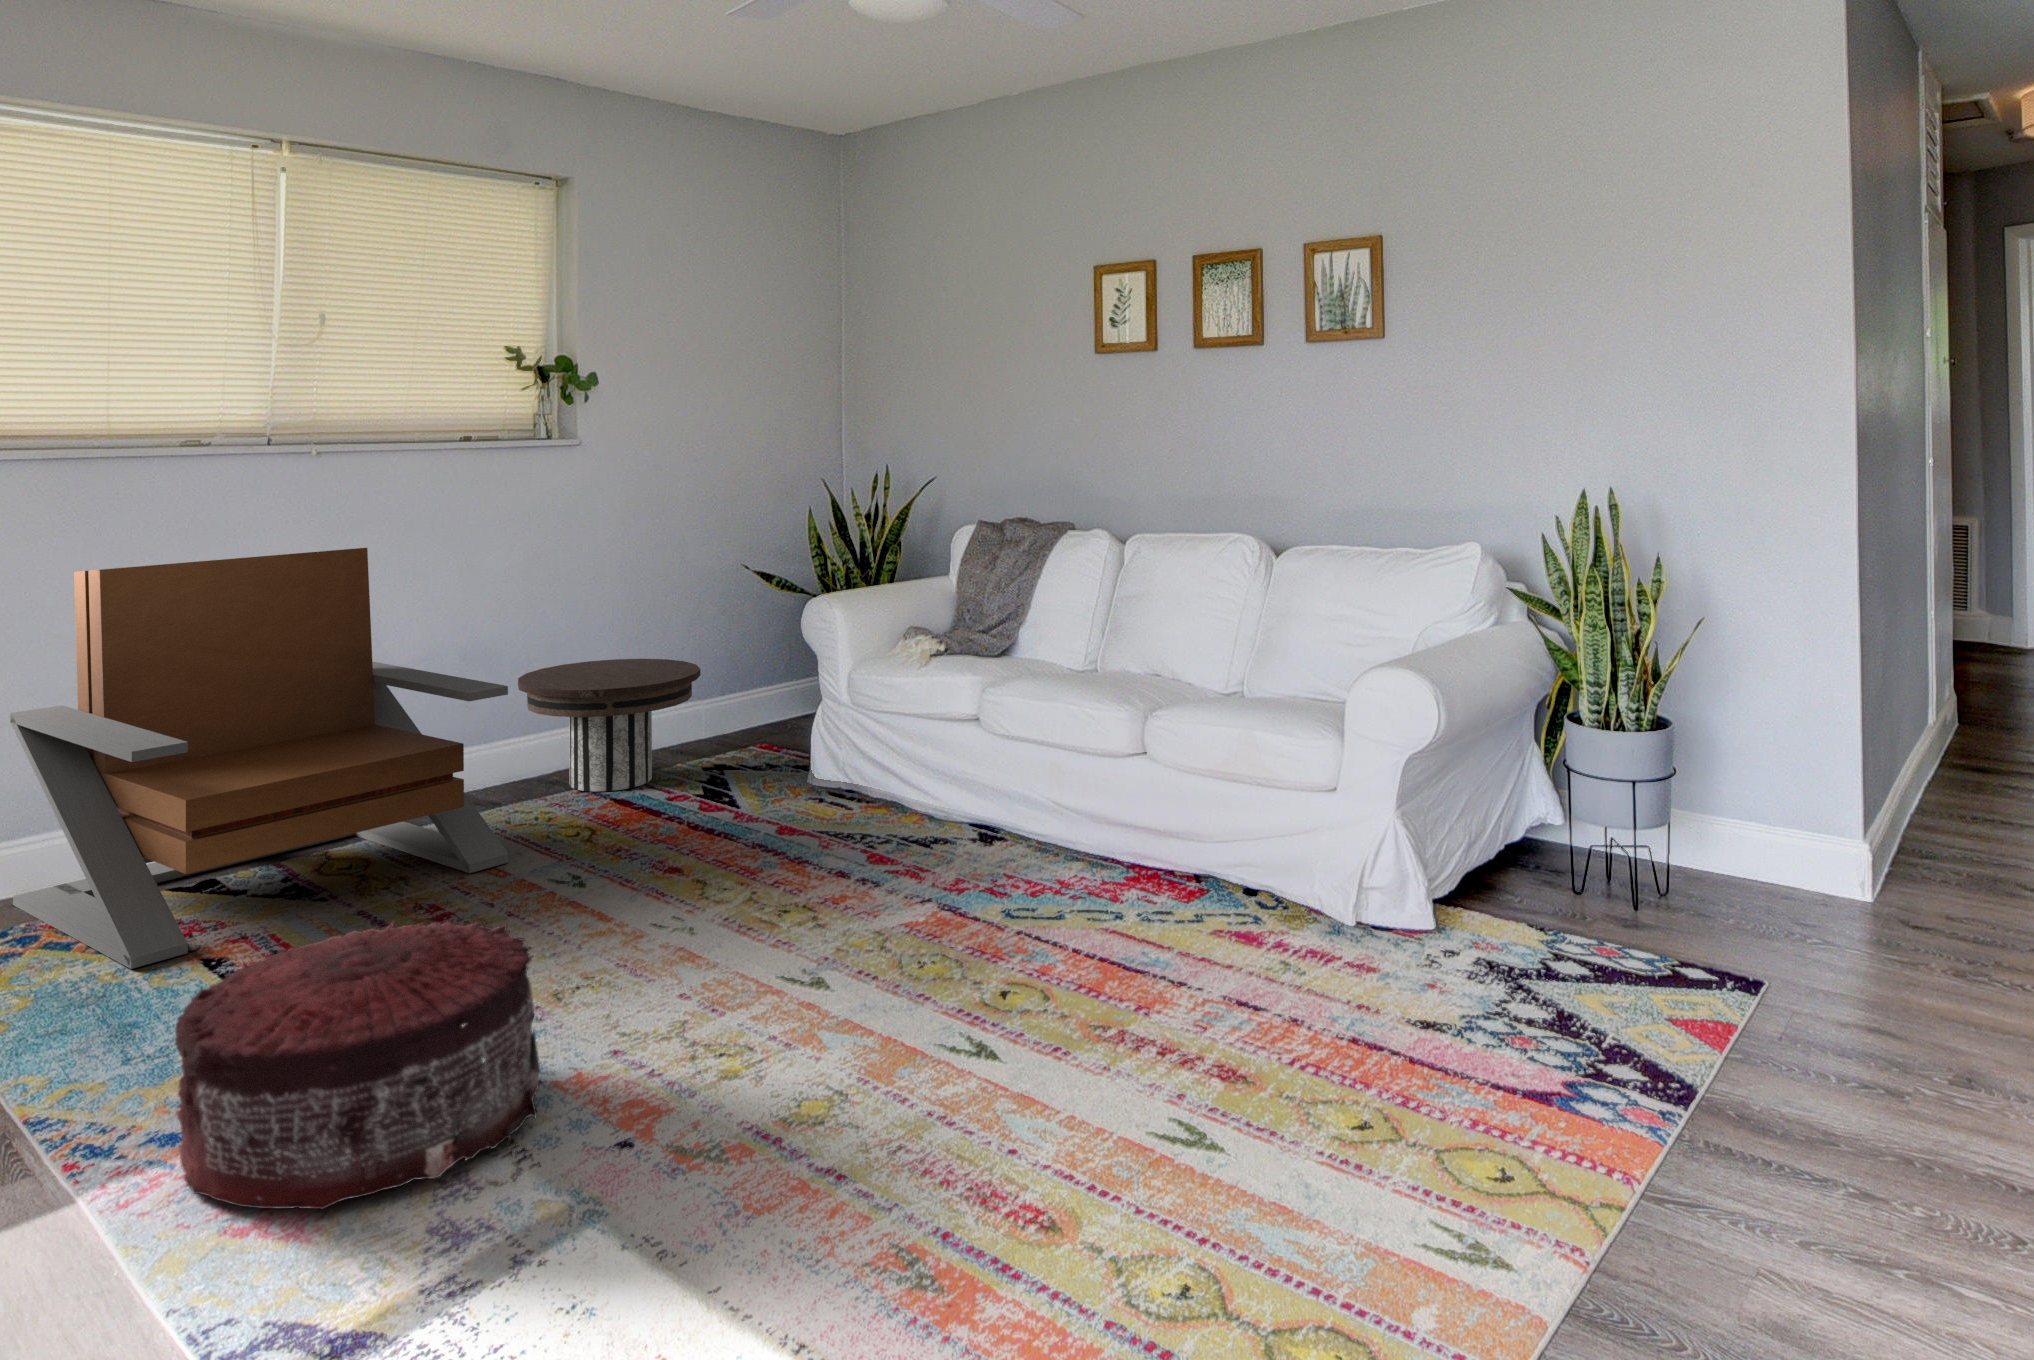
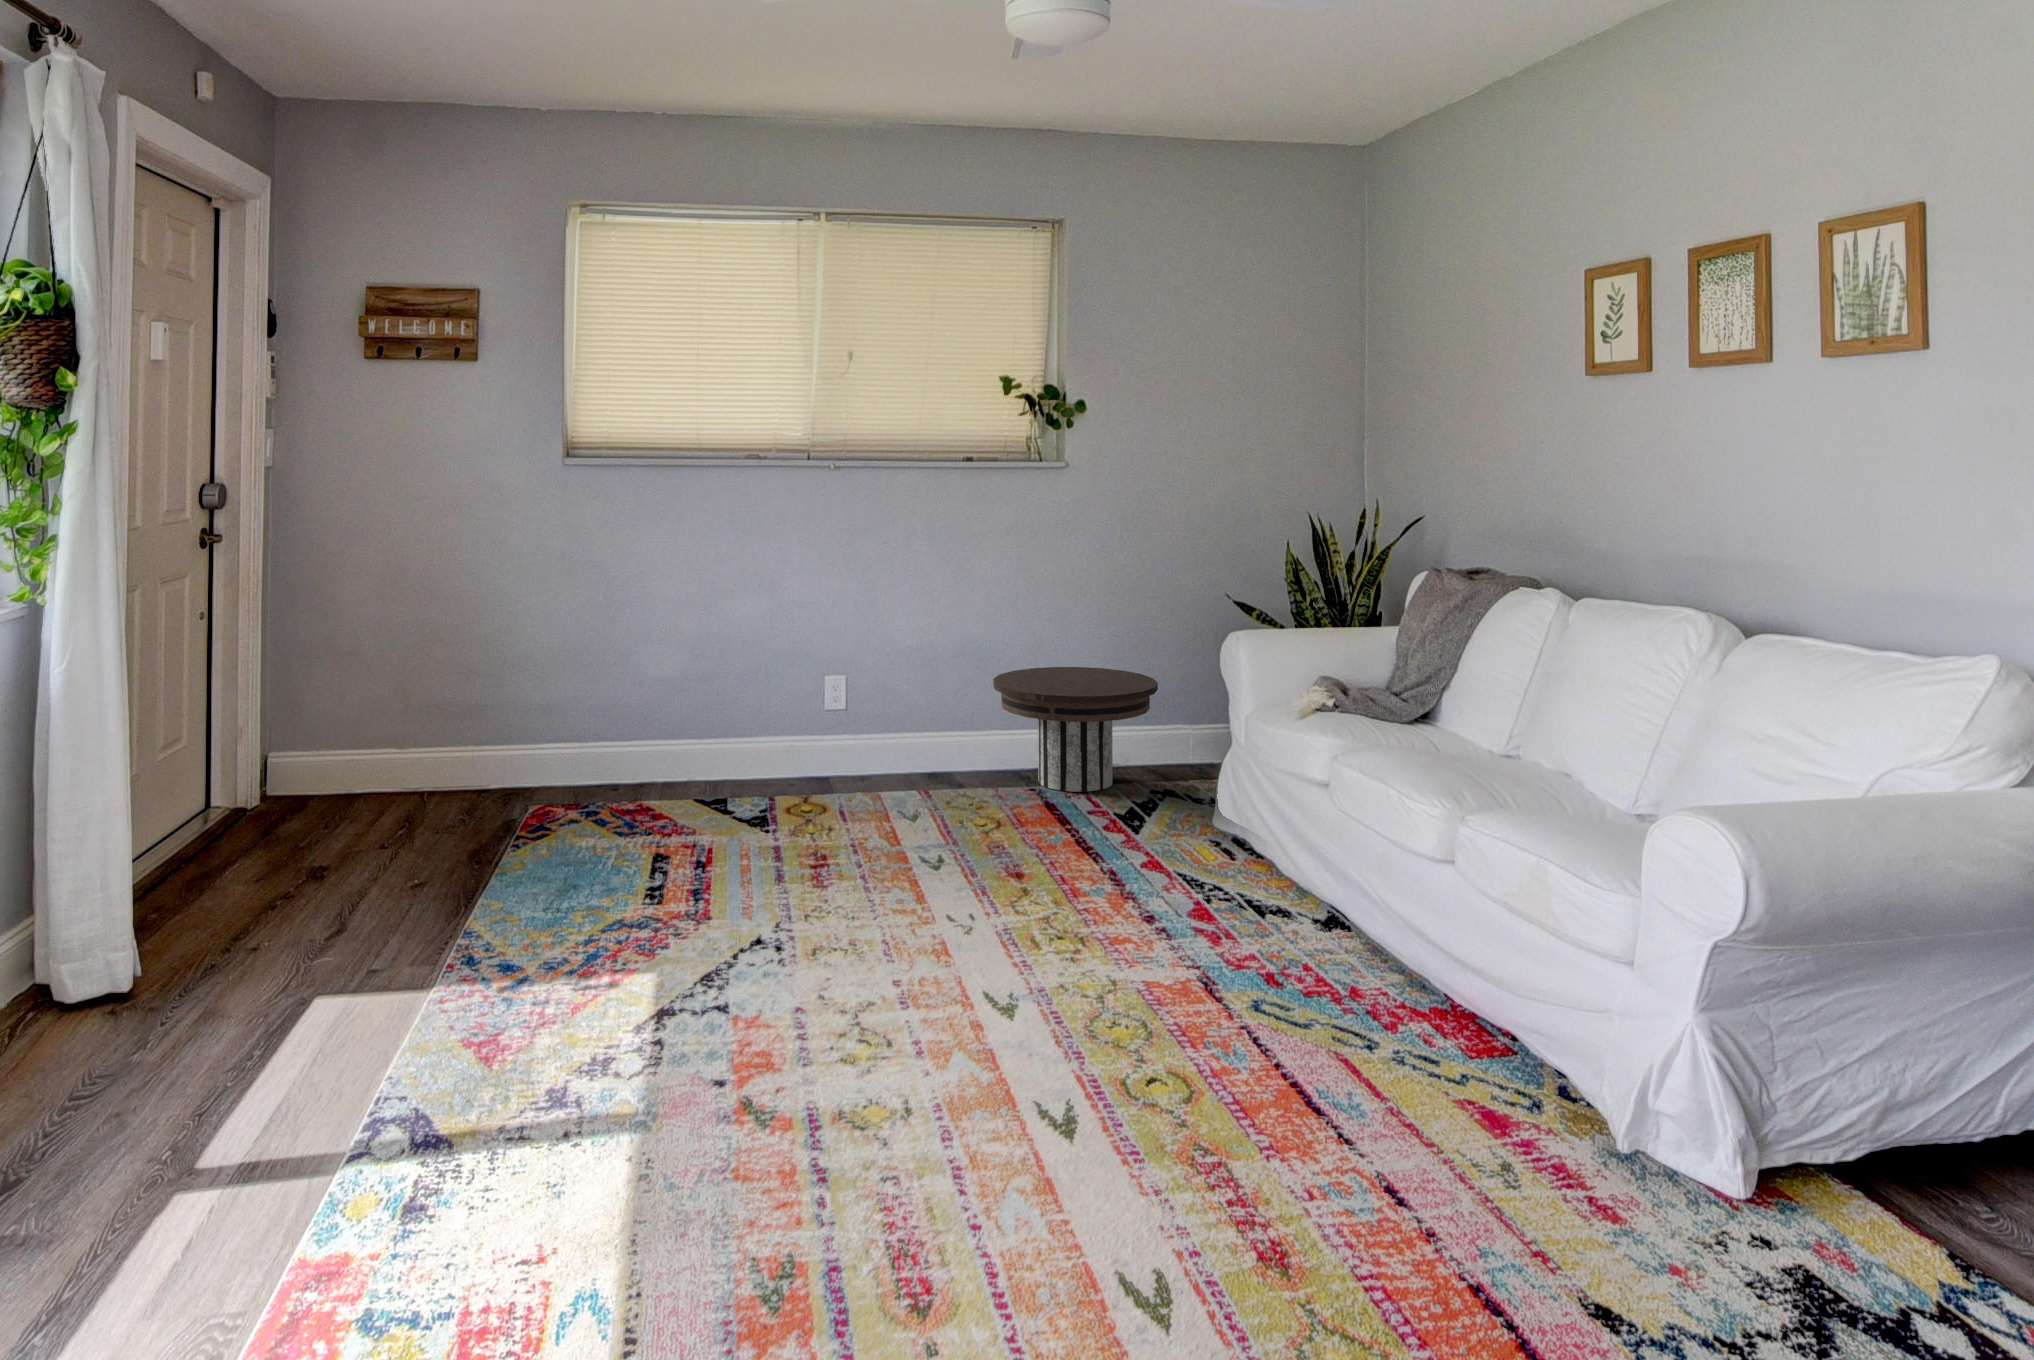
lounge chair: present [10,548,509,969] -> none [608,548,916,858]
pouf: present [175,922,541,1209] -> none [444,860,714,1077]

